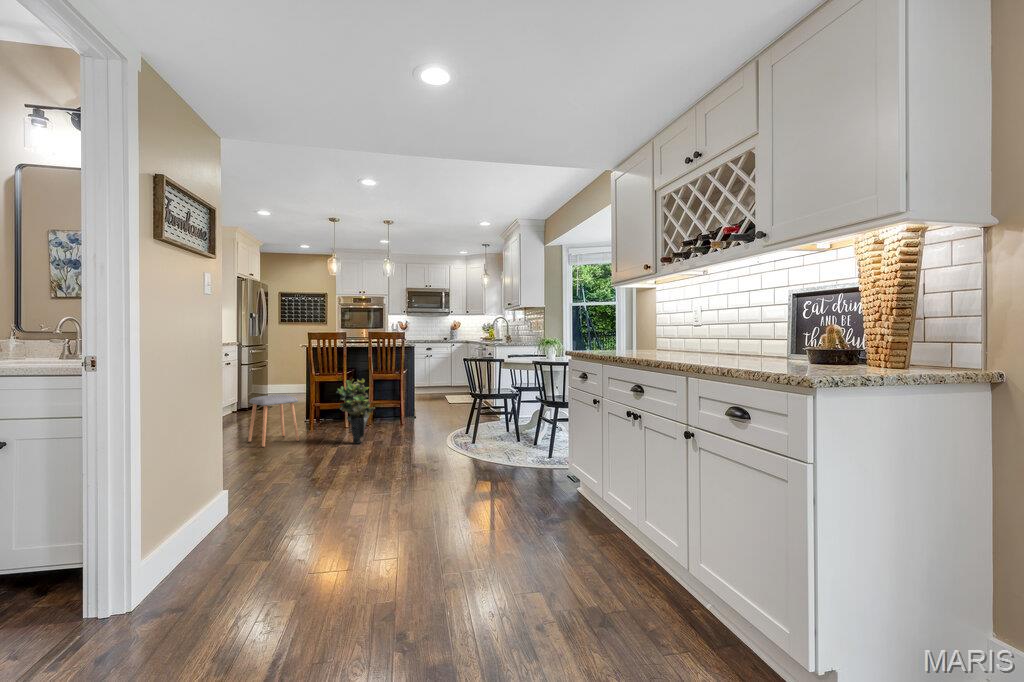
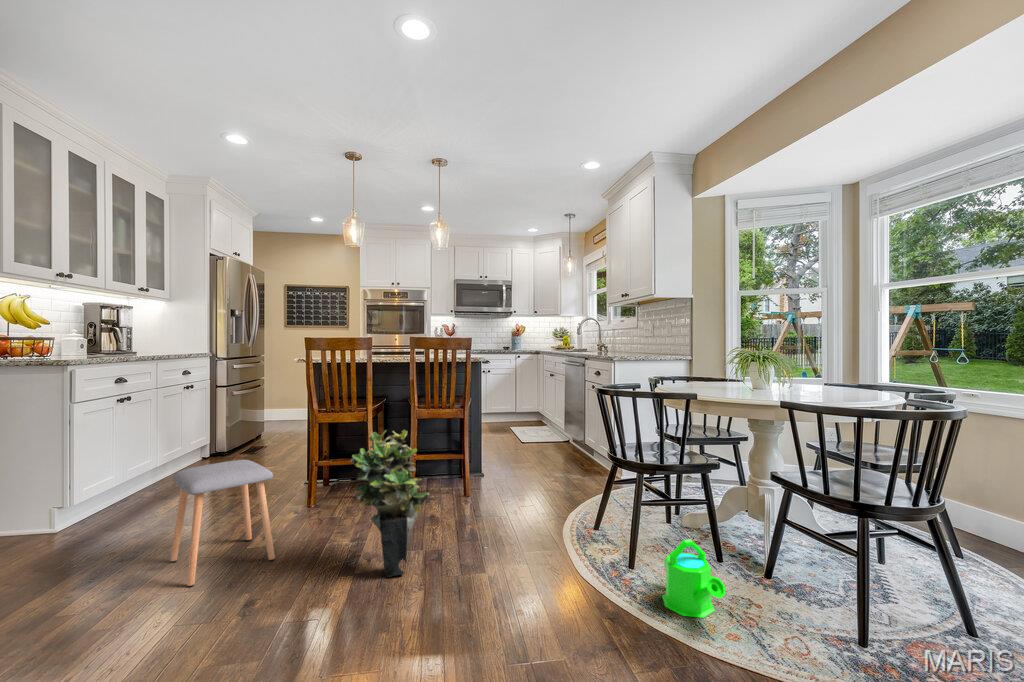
watering can: none [474,420,496,450] -> present [662,539,726,618]

